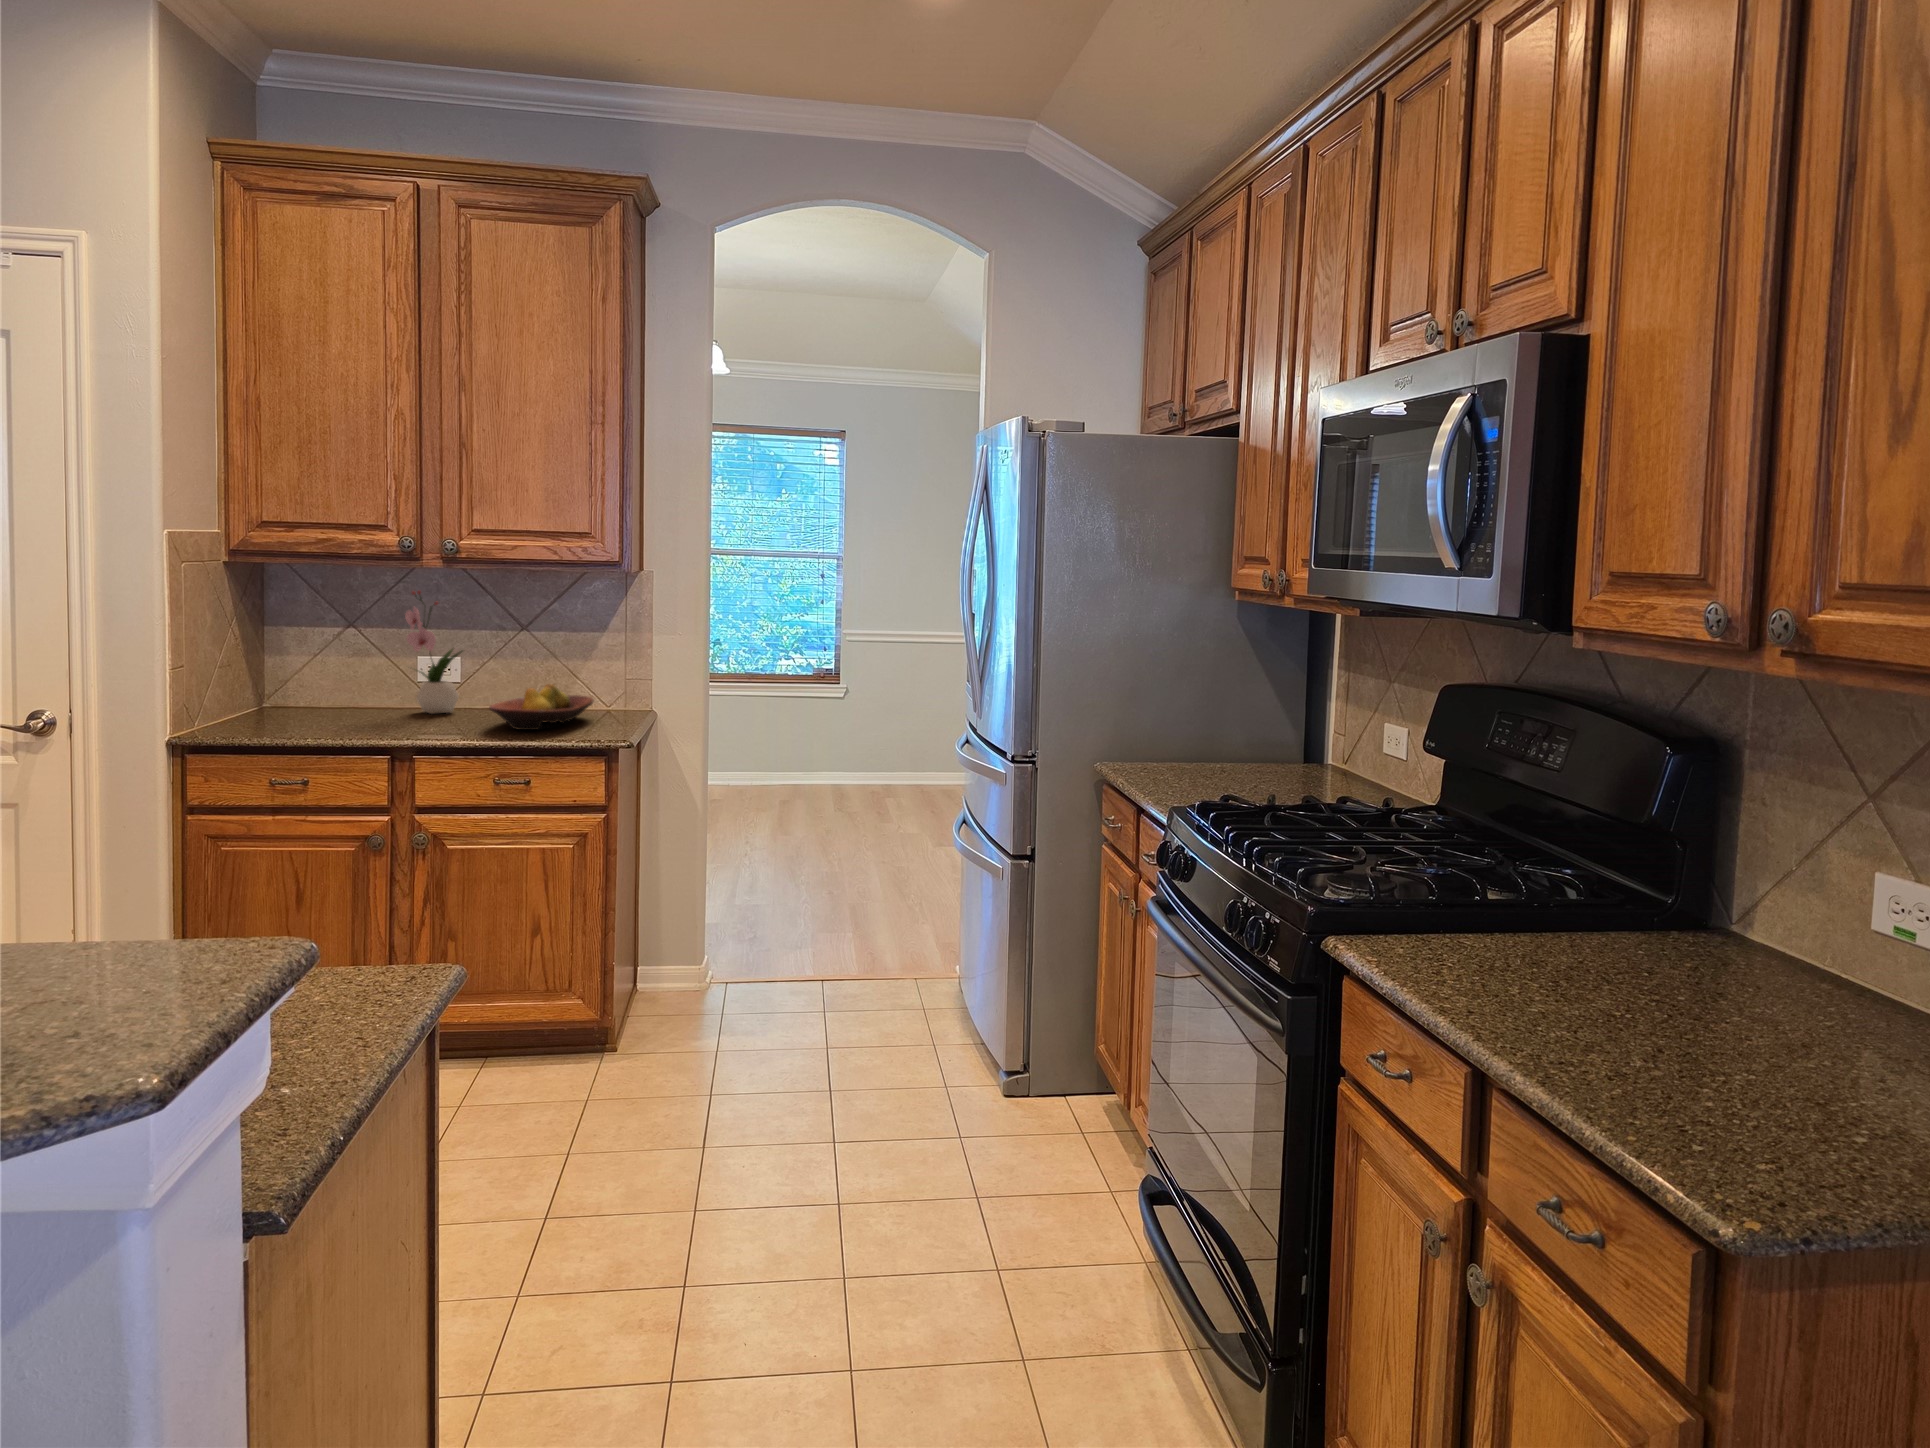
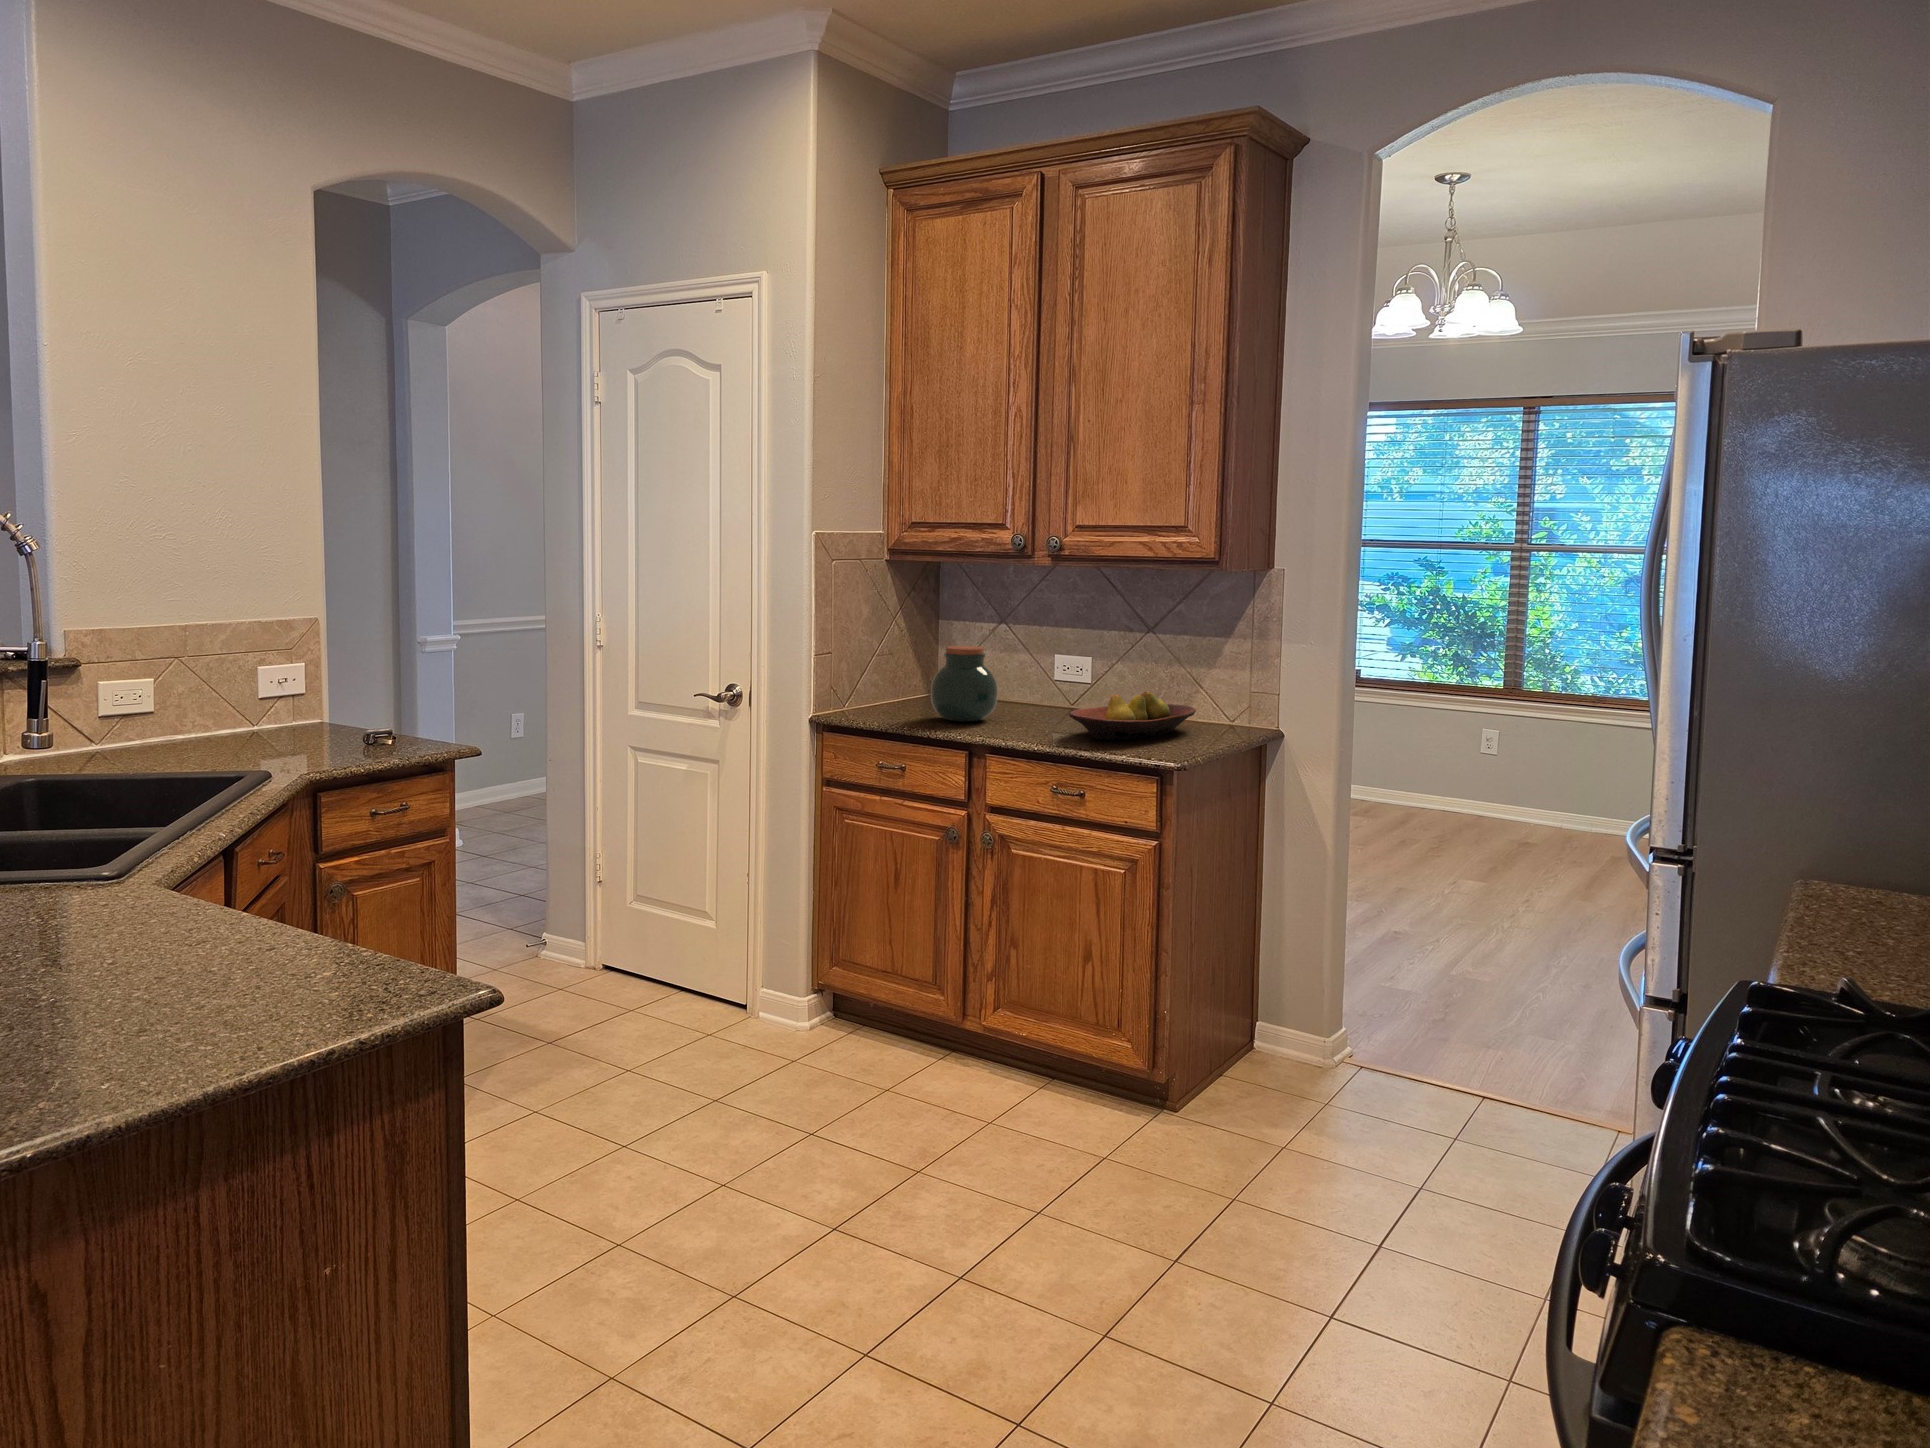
flower arrangement: present [405,591,462,714] -> none [1035,588,1085,714]
jar: none [312,651,388,728] -> present [931,646,998,722]

